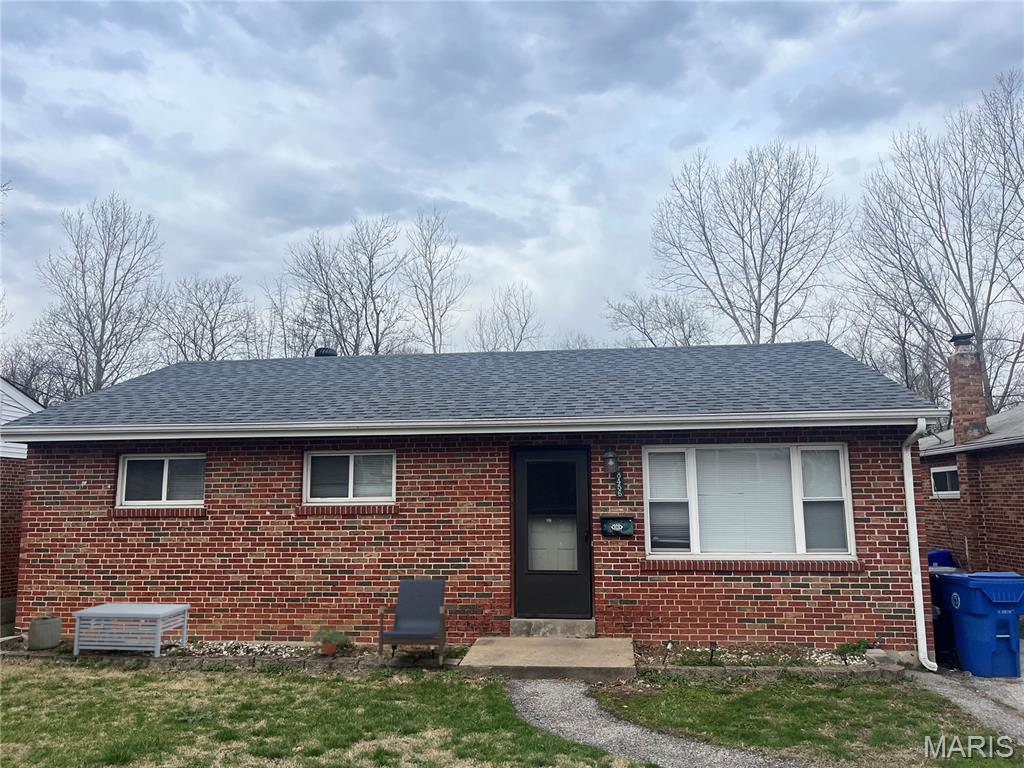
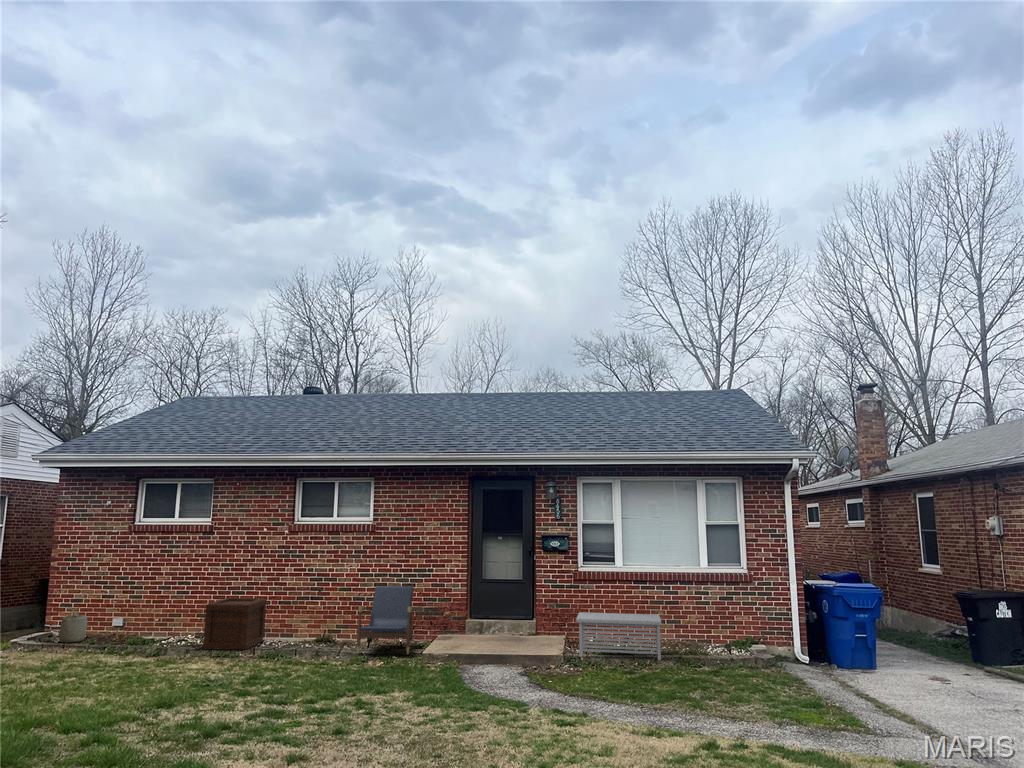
wooden crate: none [194,595,271,659] -> present [203,598,267,650]
storage bench: present [72,603,190,657] -> present [576,612,662,660]
potted plant: present [312,626,354,655] -> none [301,624,337,647]

